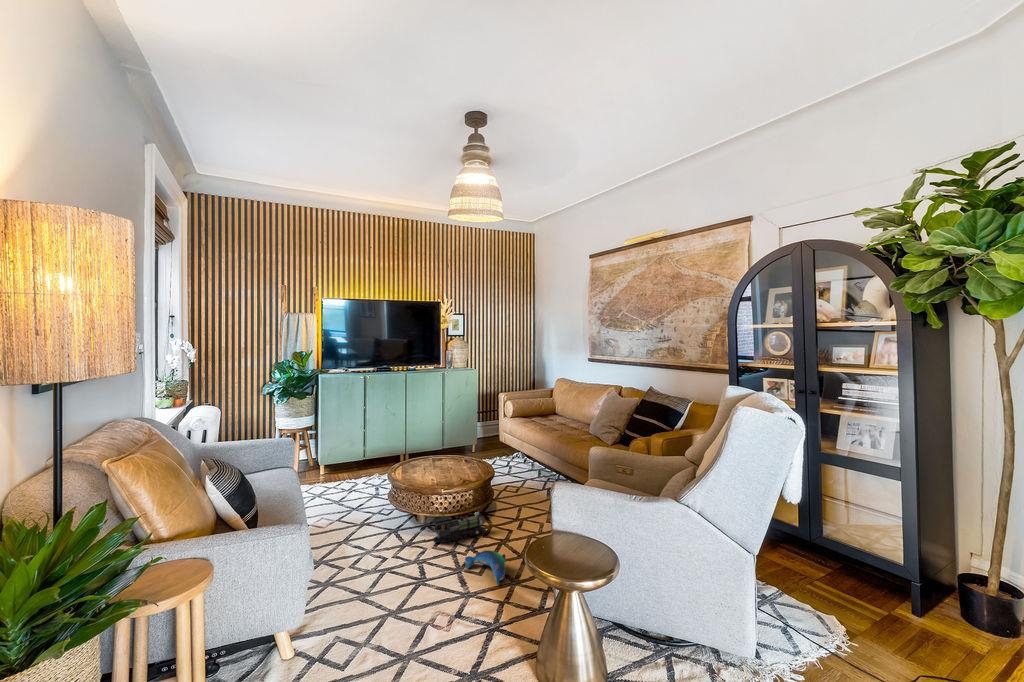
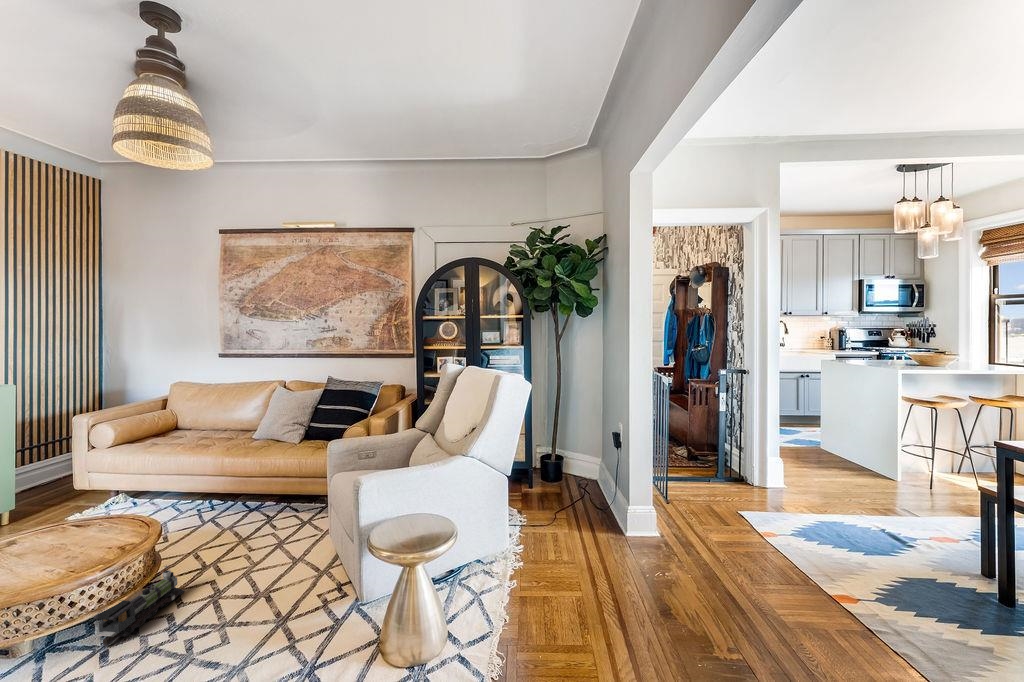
plush toy: present [465,550,506,585] -> none [192,597,269,643]

